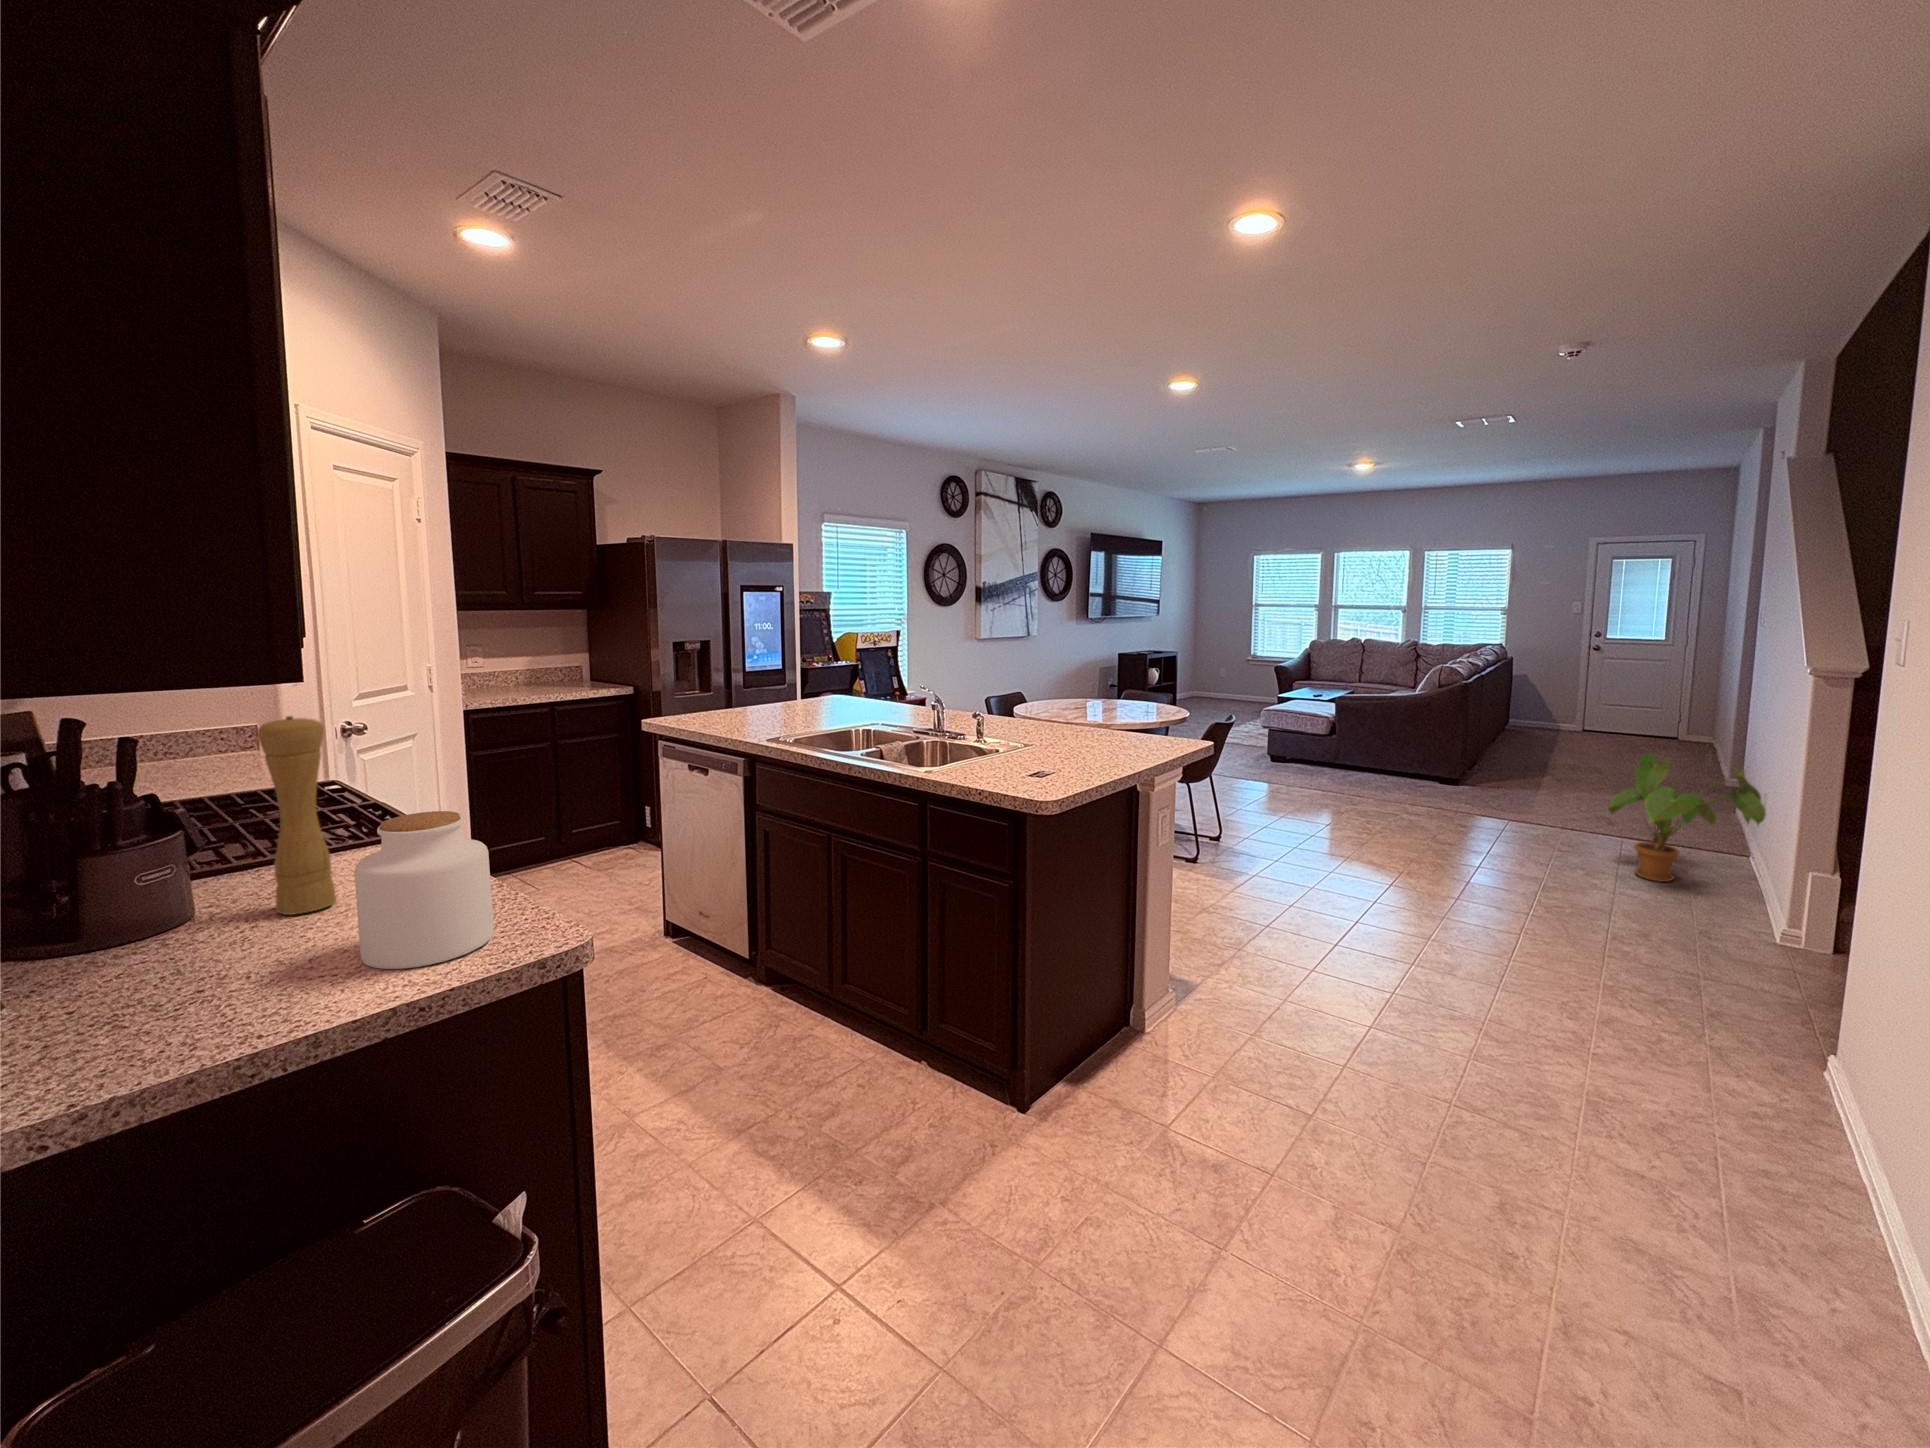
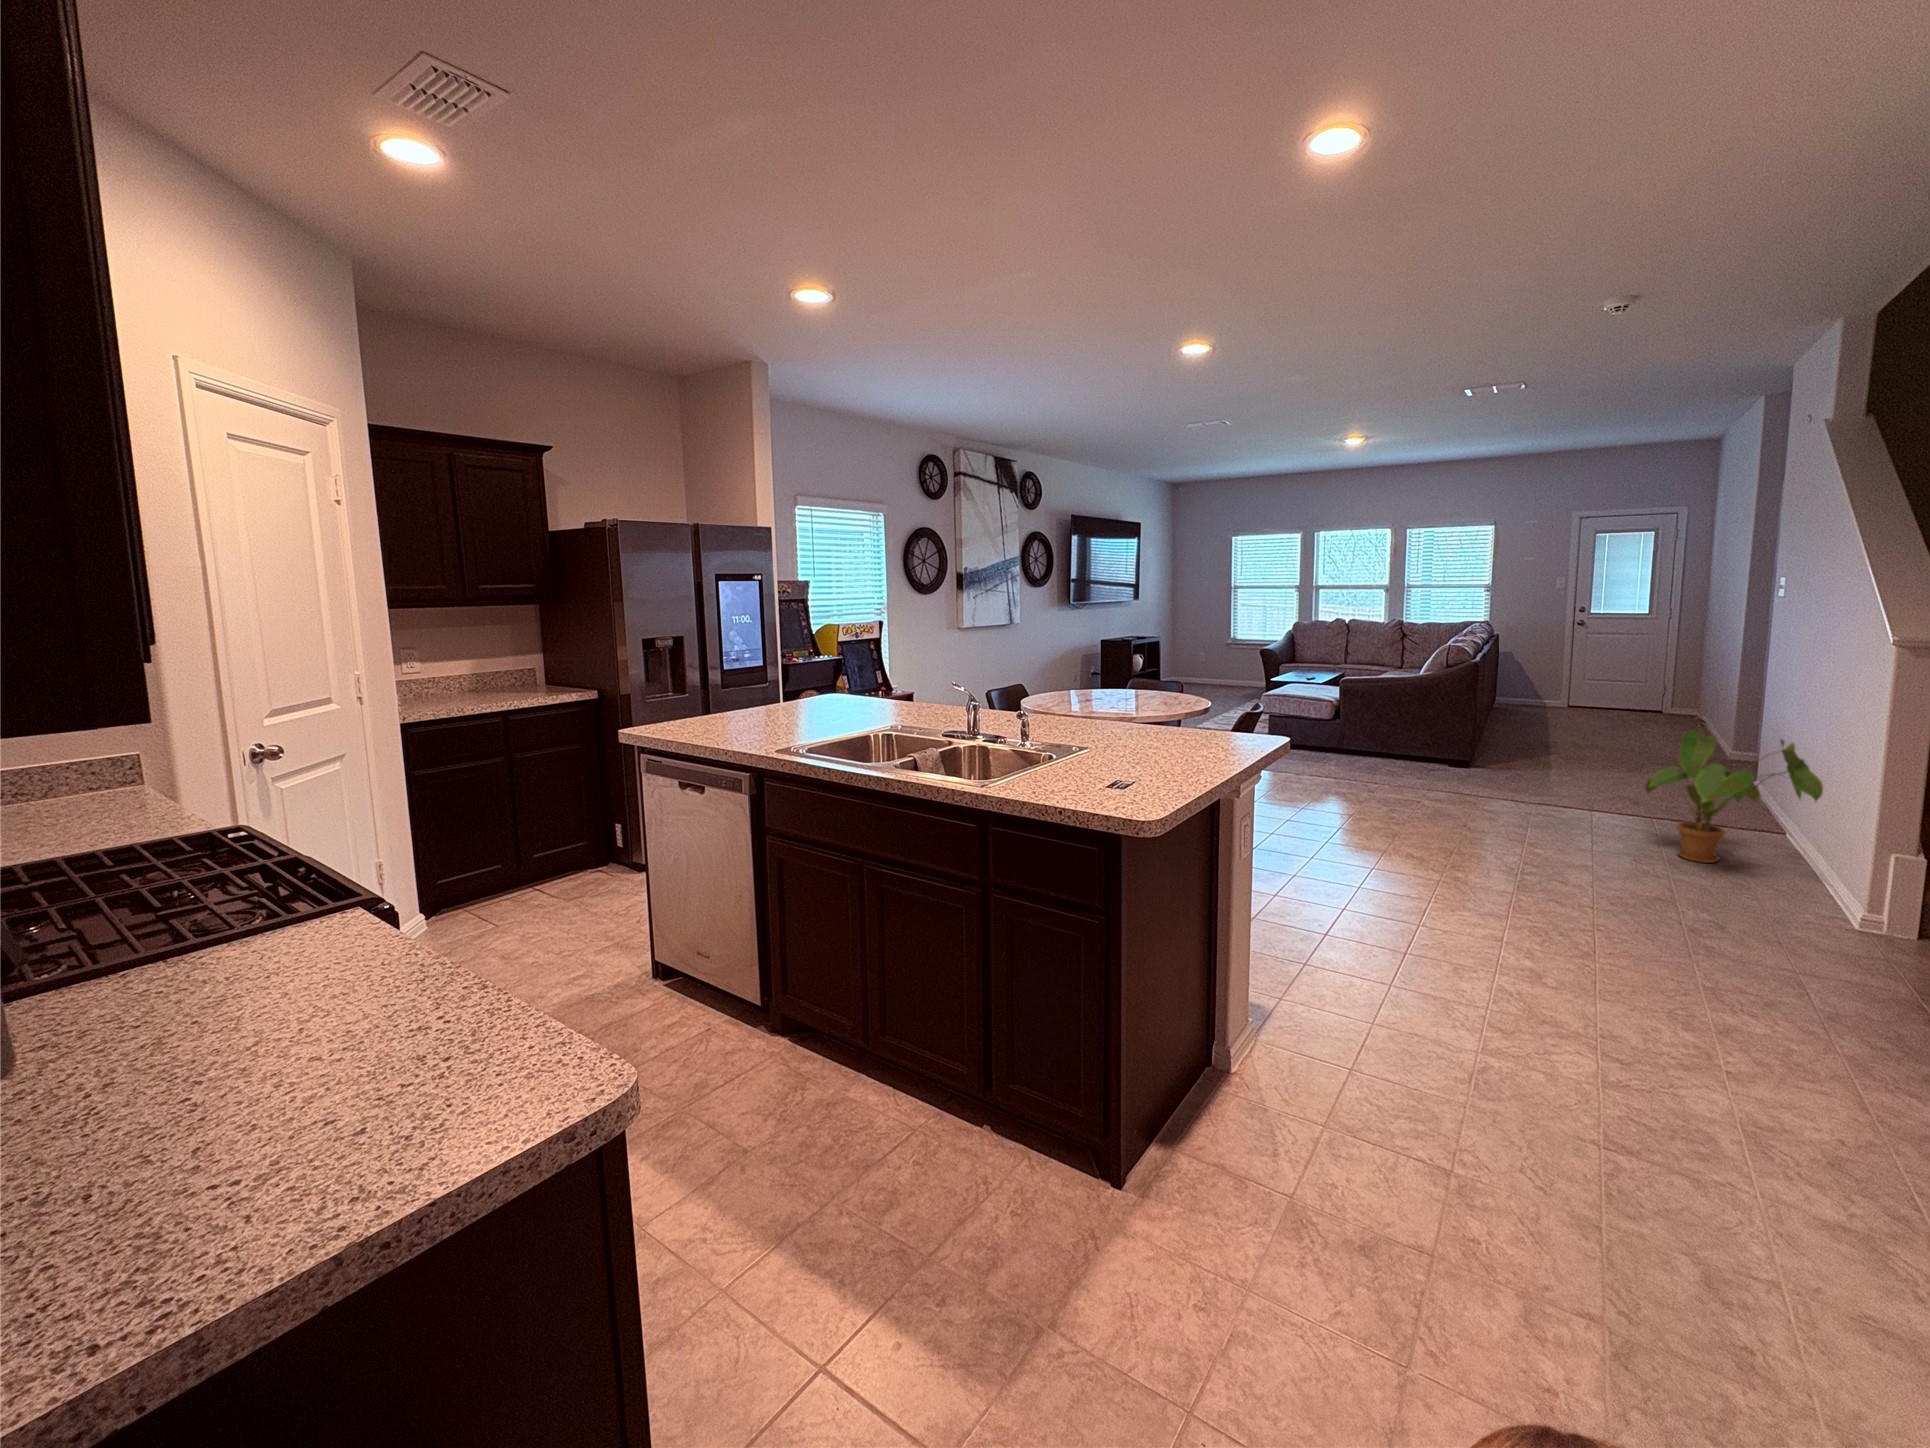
pepper mill: present [258,716,336,915] -> none [101,758,239,1058]
jar: present [354,811,494,969] -> none [262,899,488,1165]

